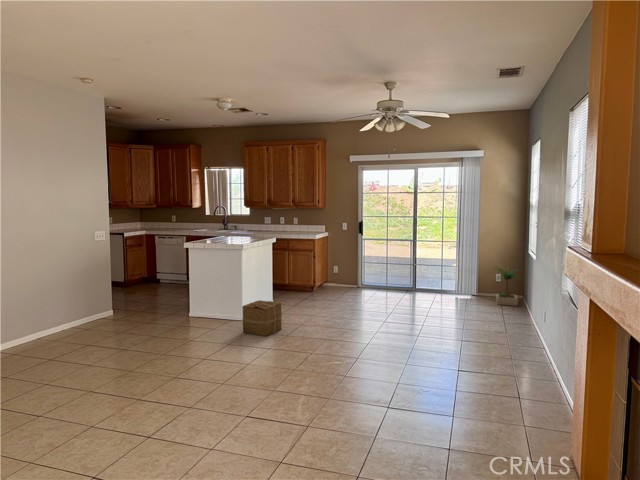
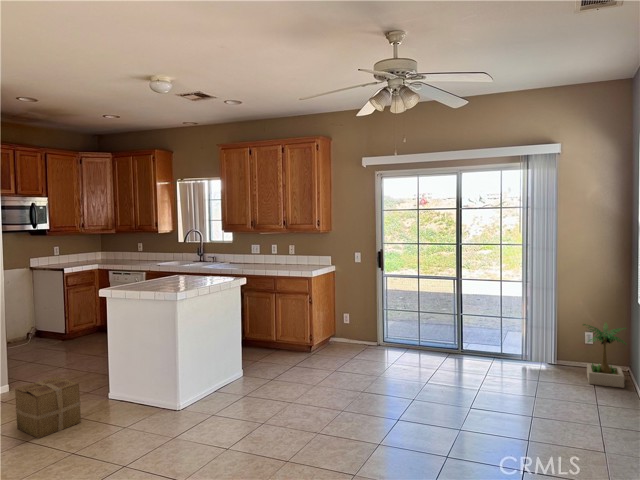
cardboard box: present [242,300,282,336] -> present [15,377,81,438]

